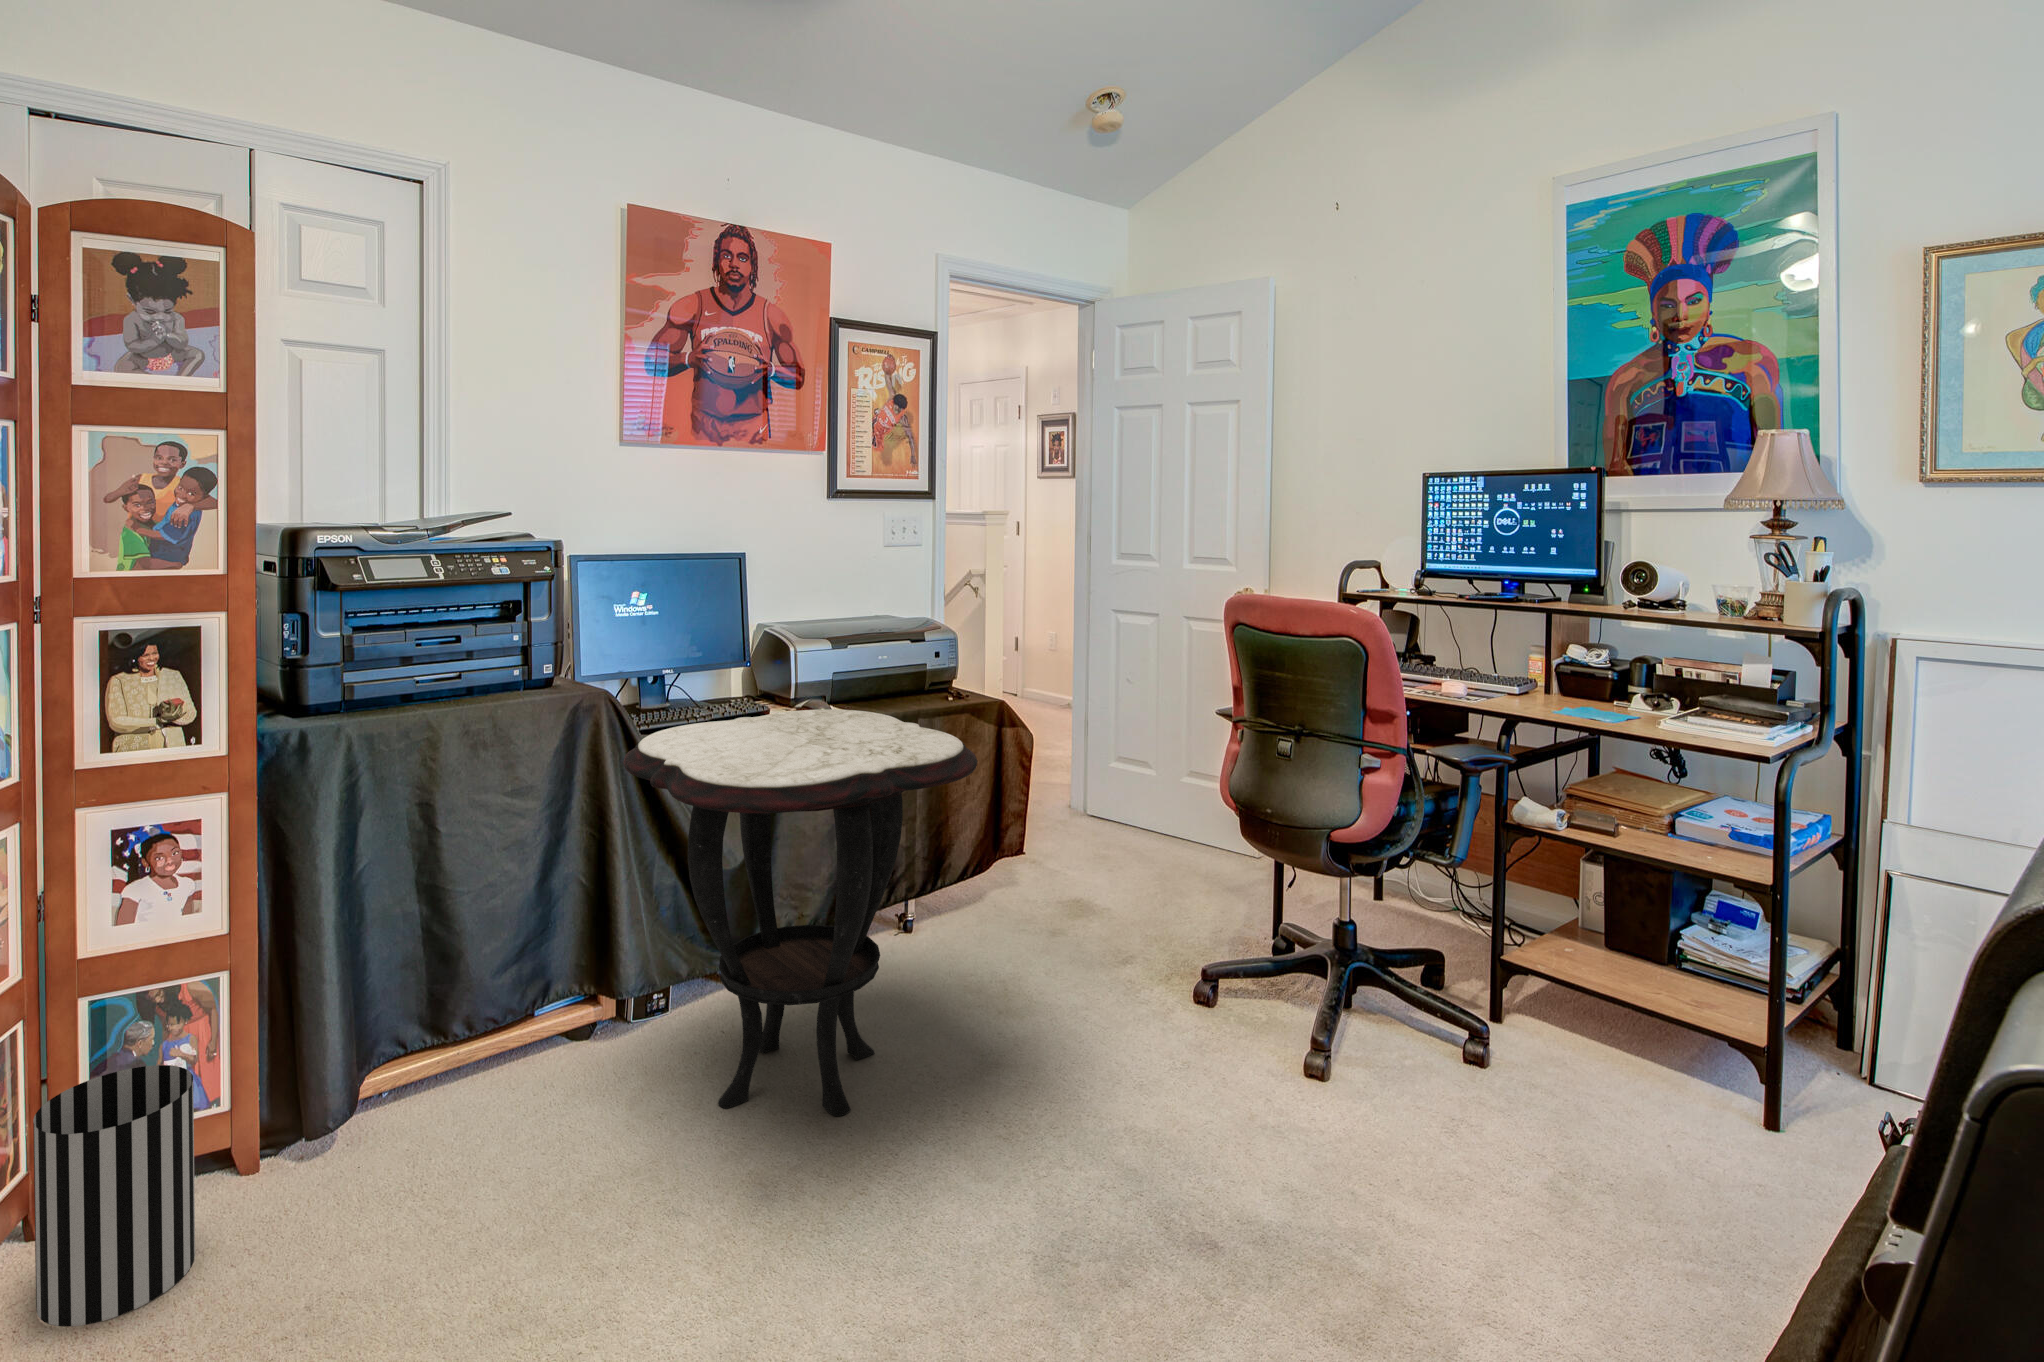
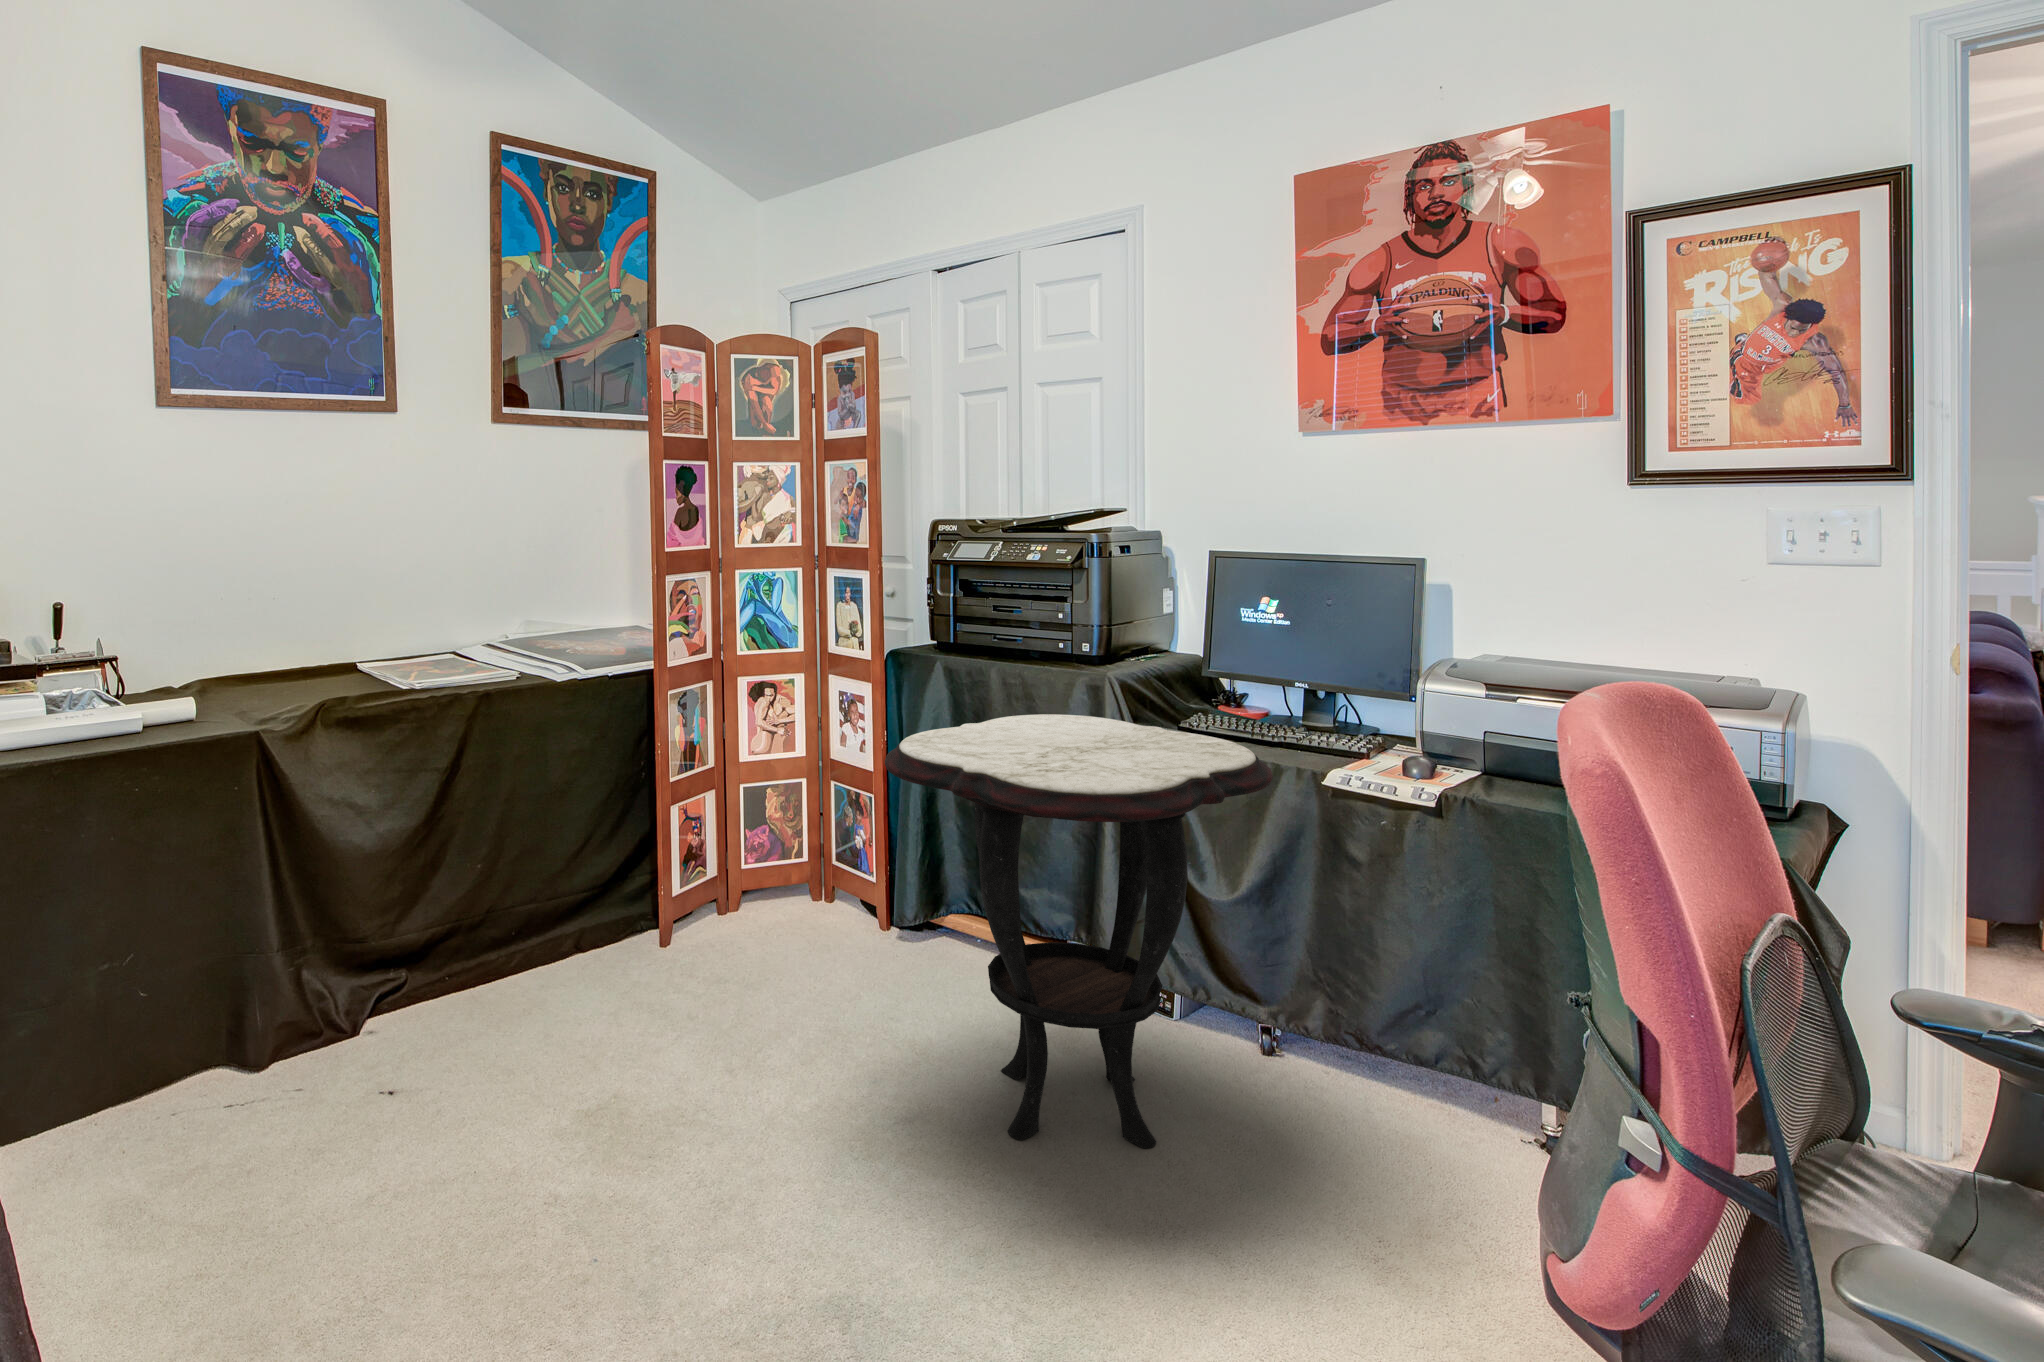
wastebasket: present [33,1065,195,1326] -> none [753,814,820,935]

